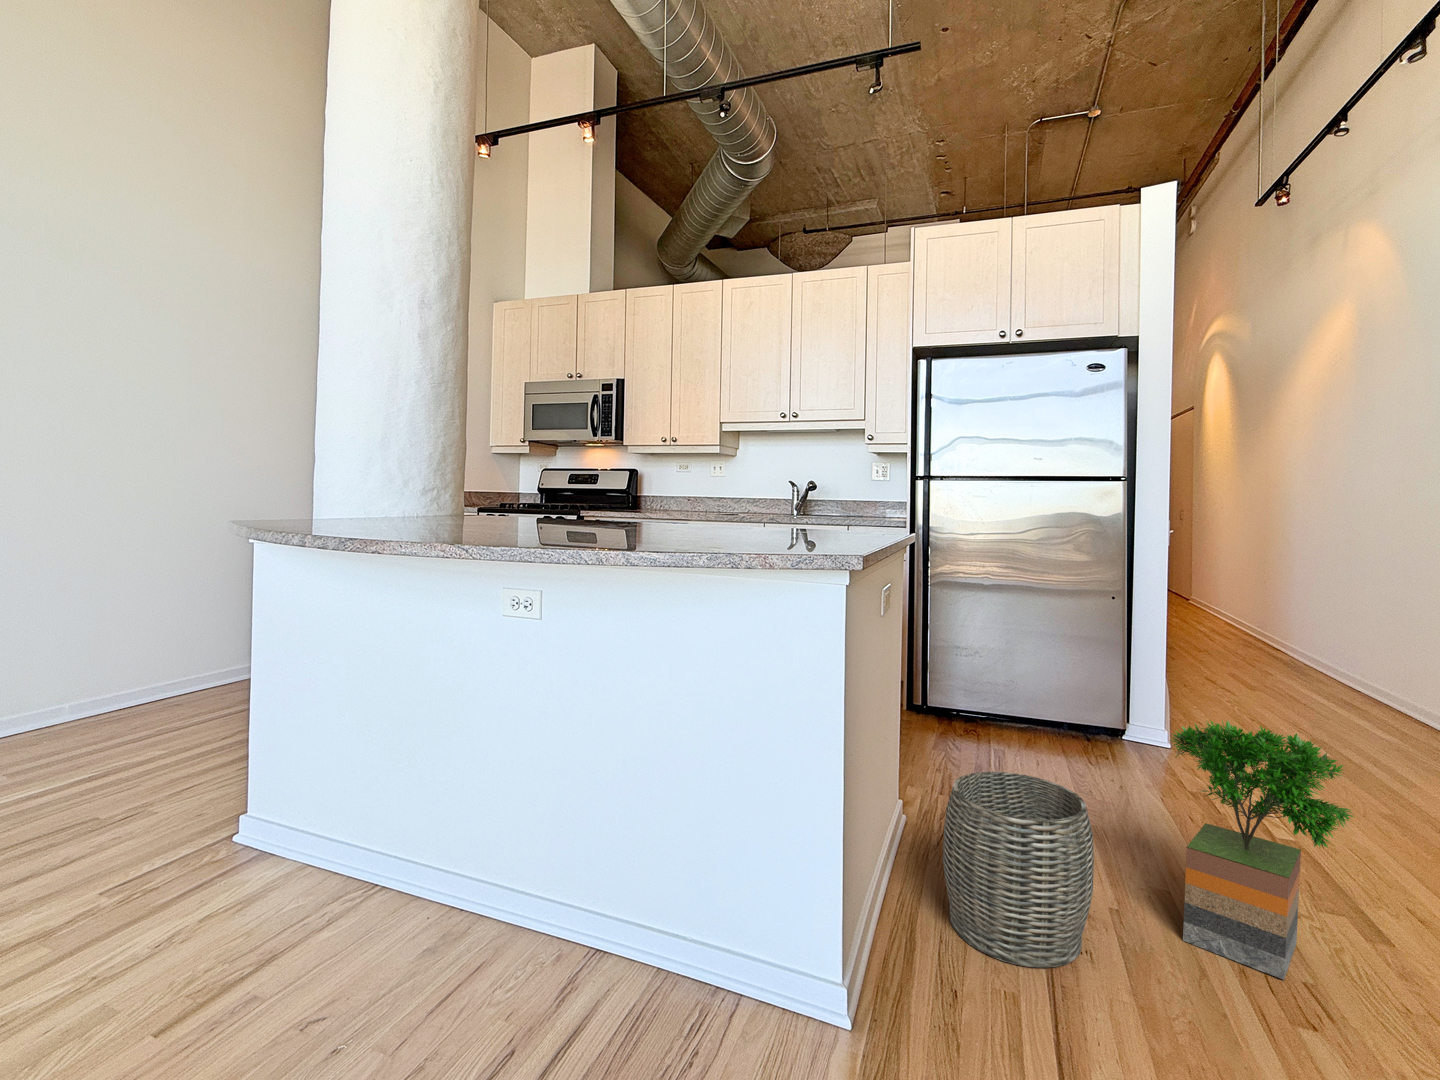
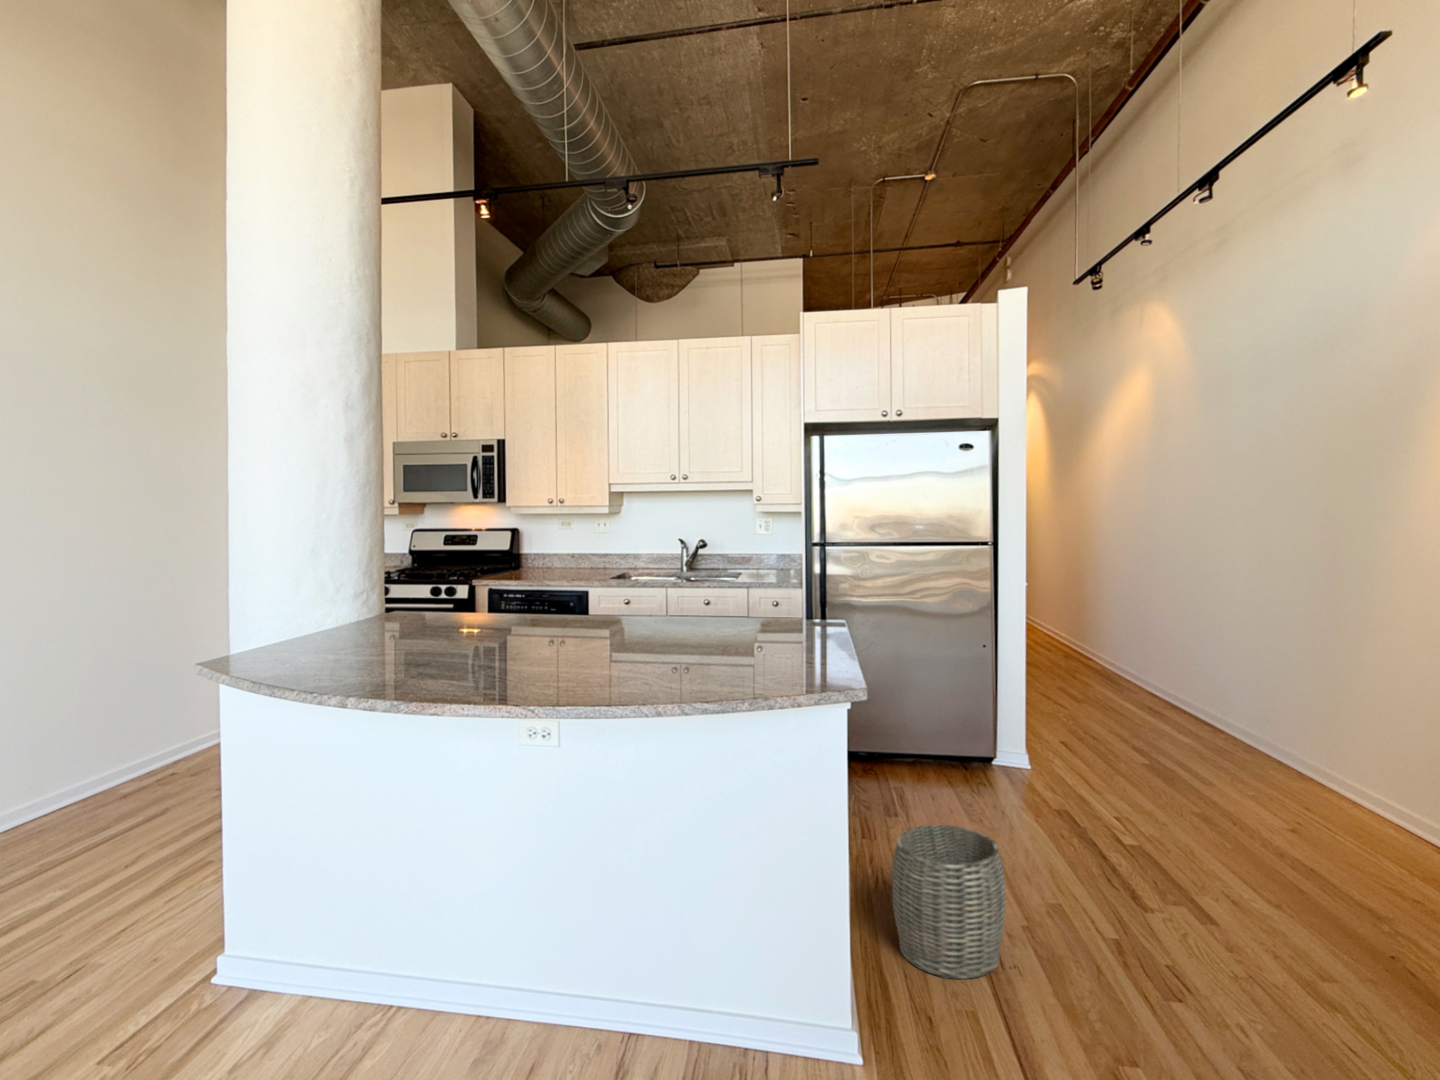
potted tree: present [1170,721,1354,980] -> none [1048,765,1174,956]

